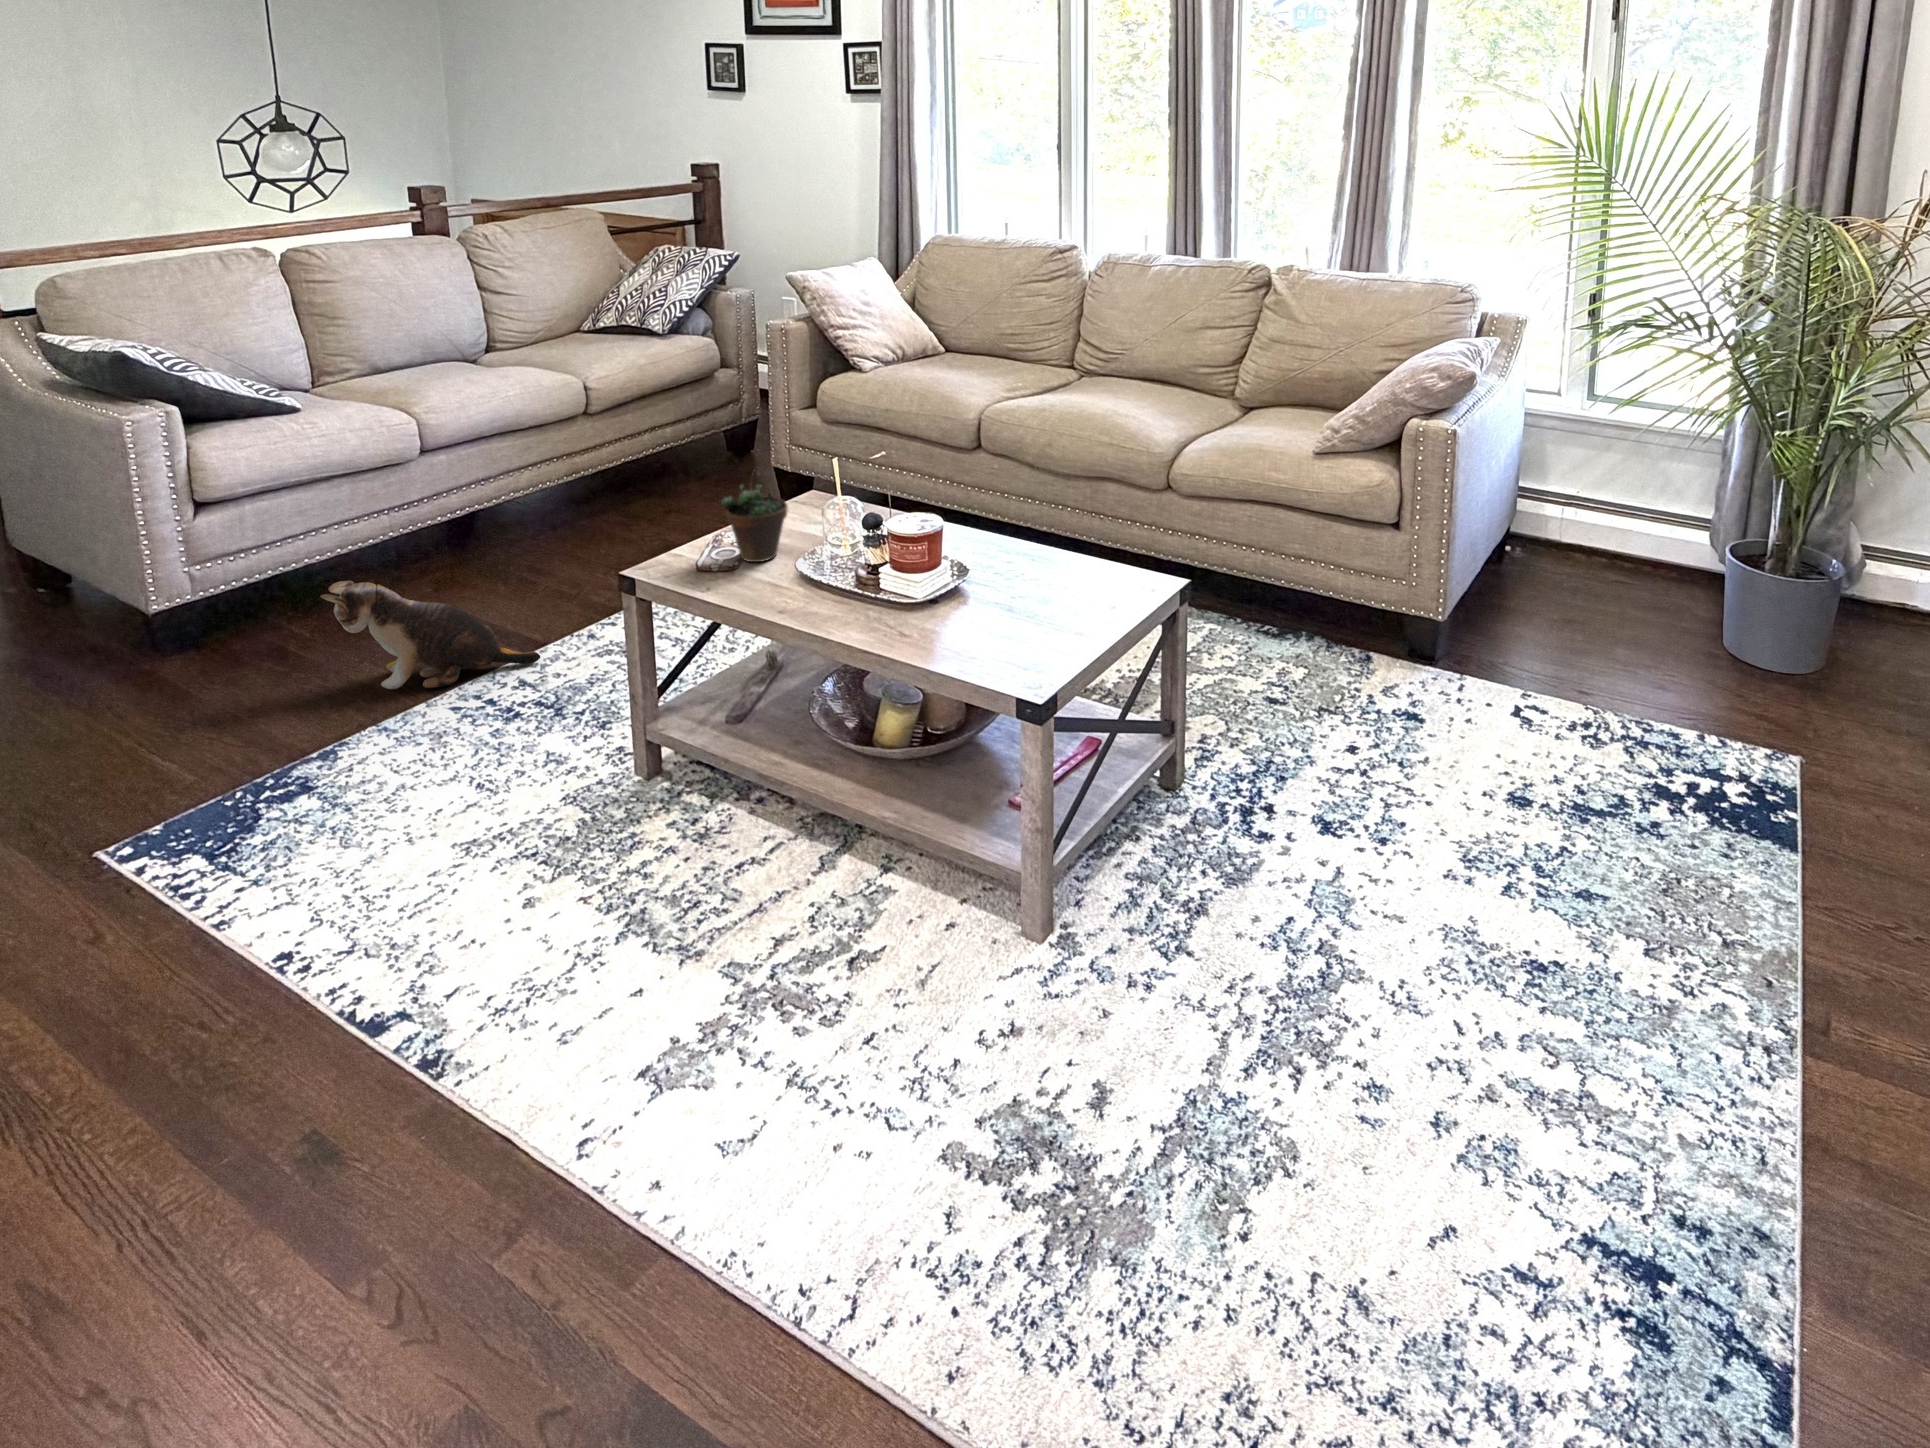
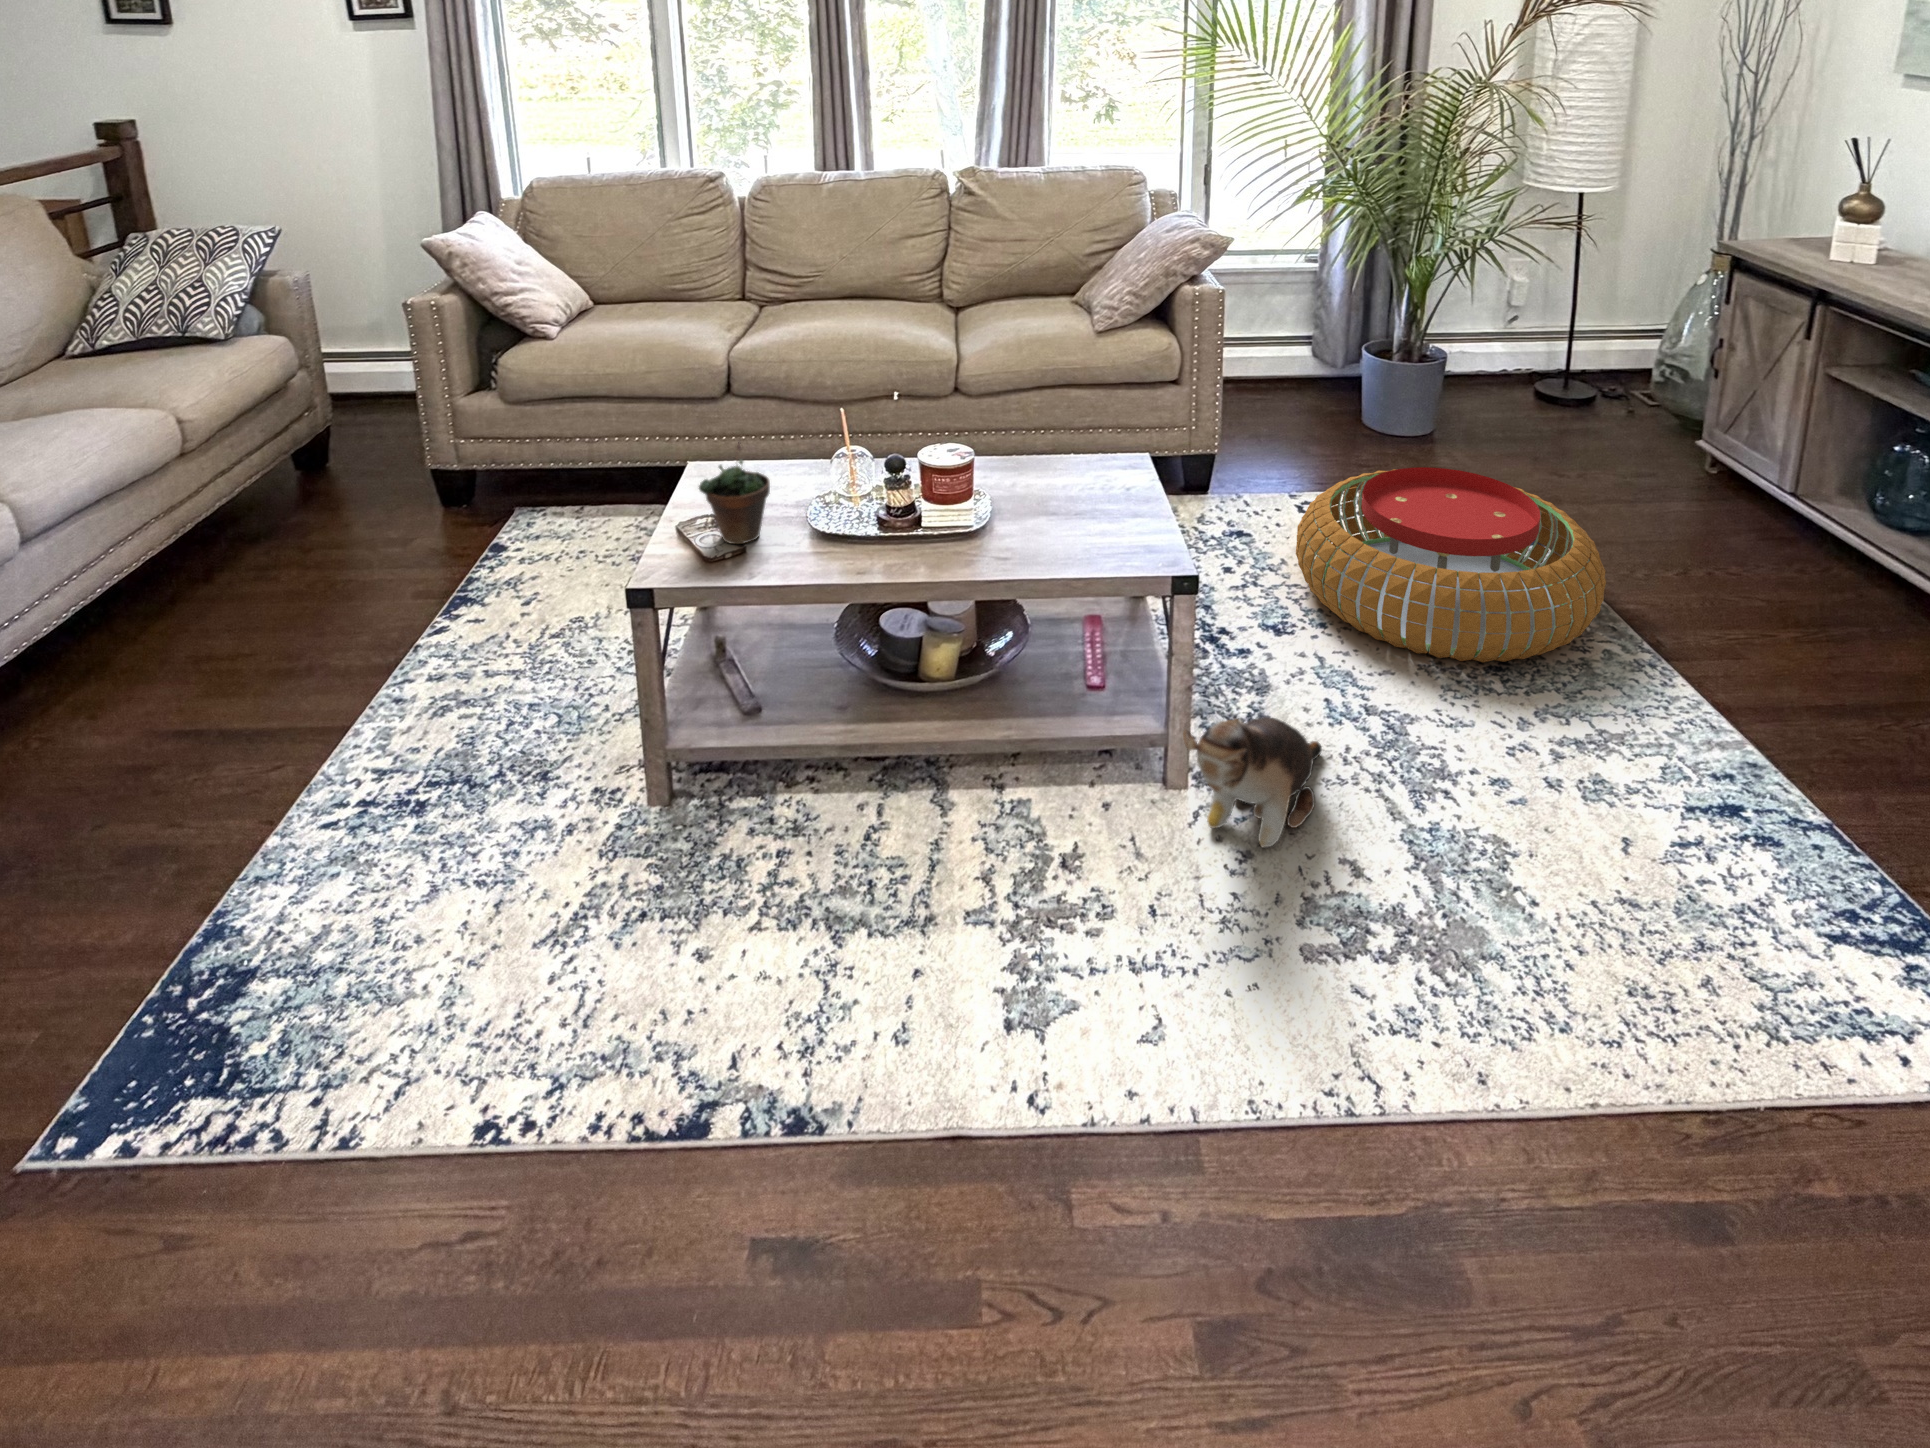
plush toy: present [321,581,540,689] -> present [1183,717,1322,847]
pouf: none [1381,677,1784,972] -> present [1296,467,1606,662]

